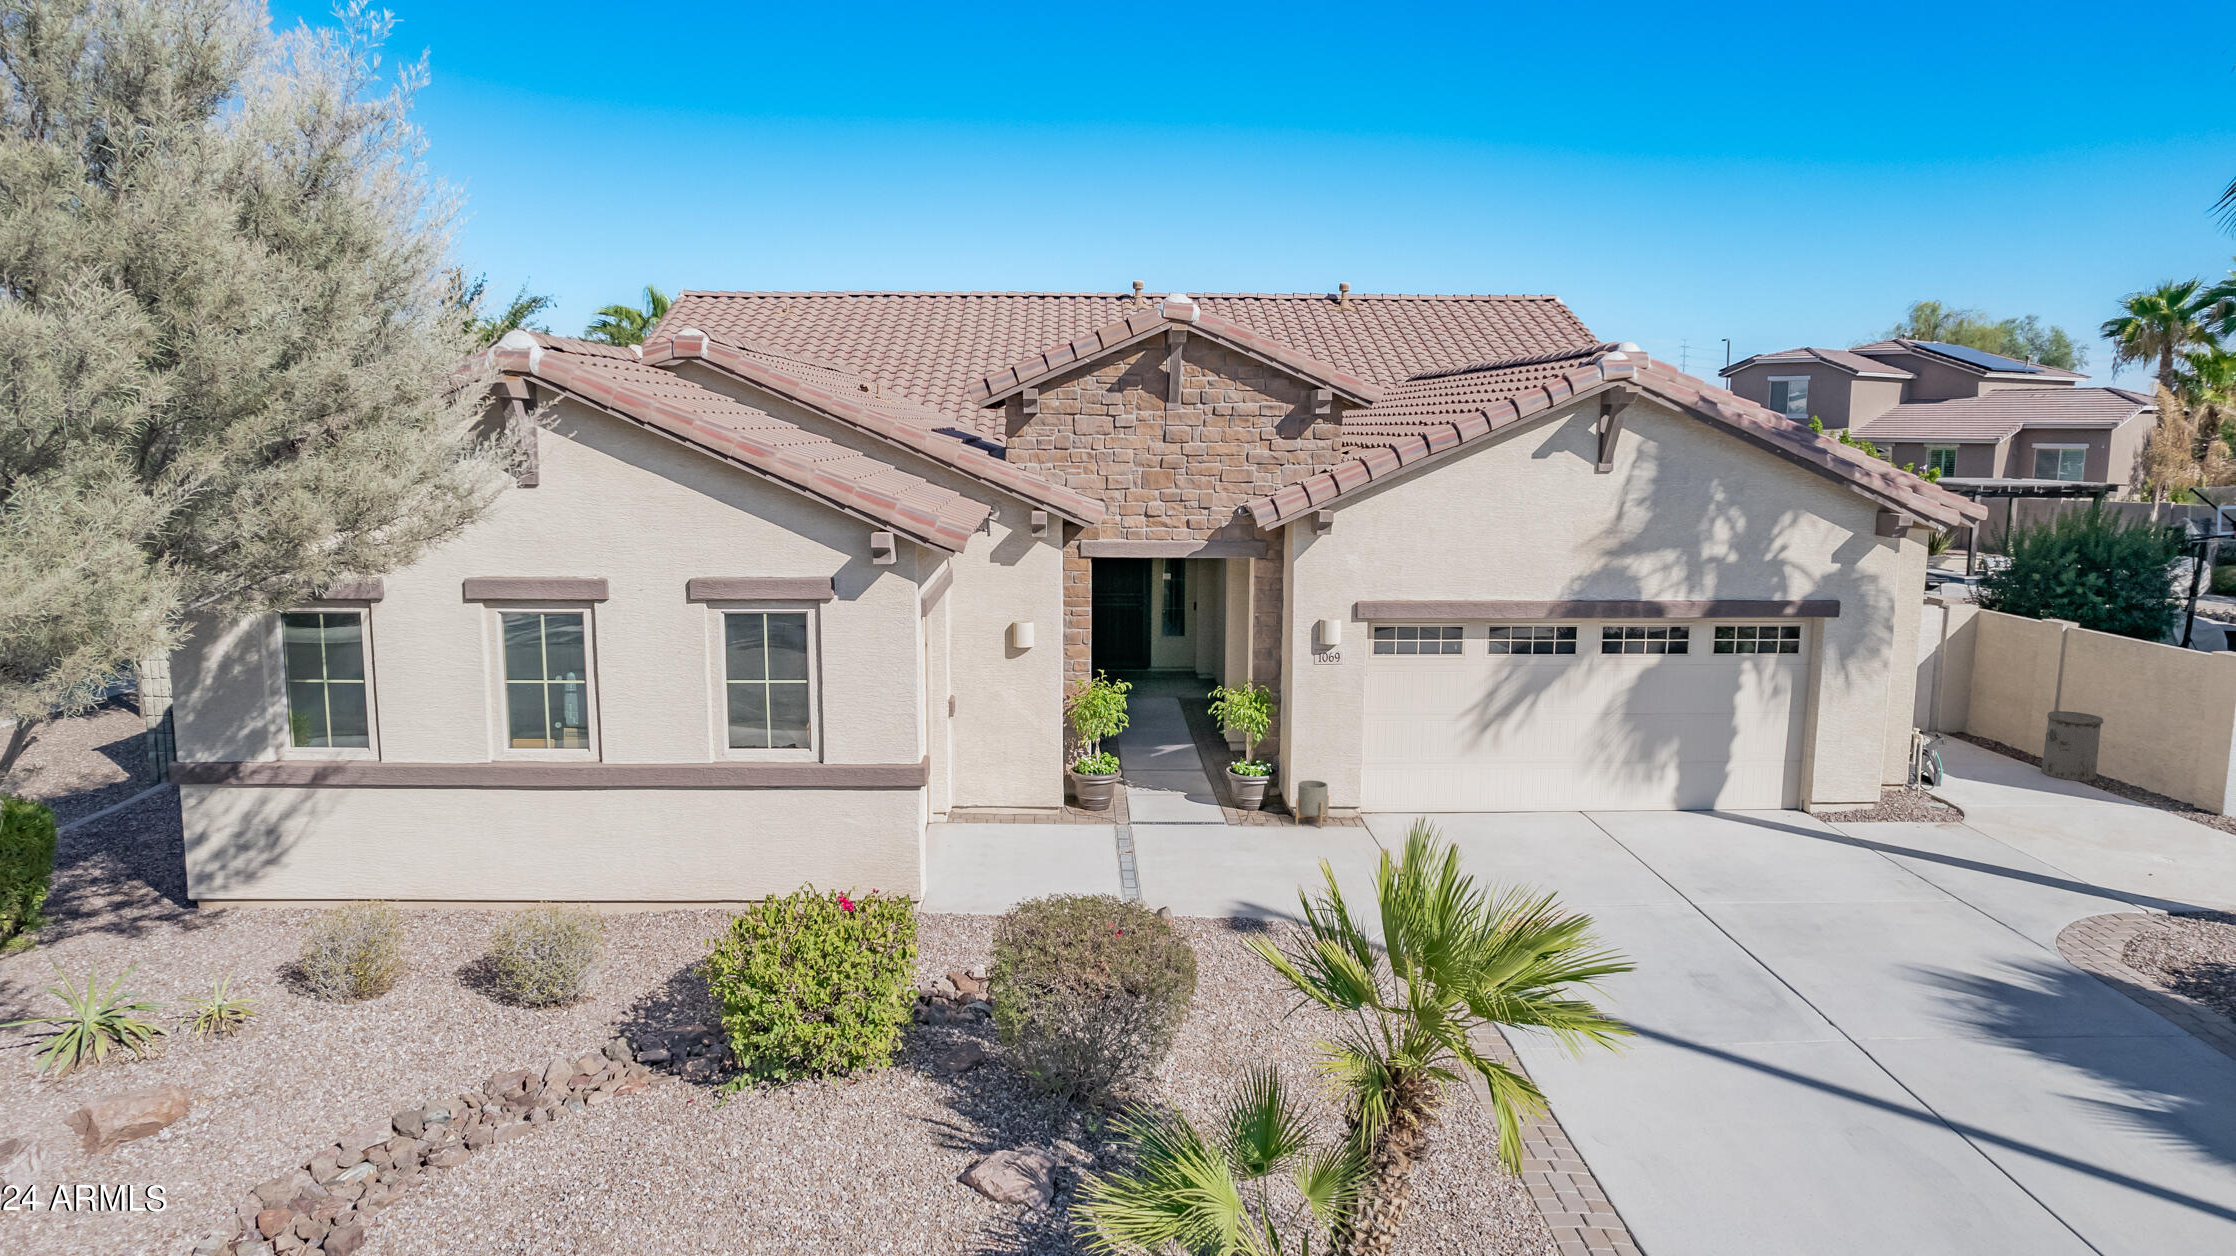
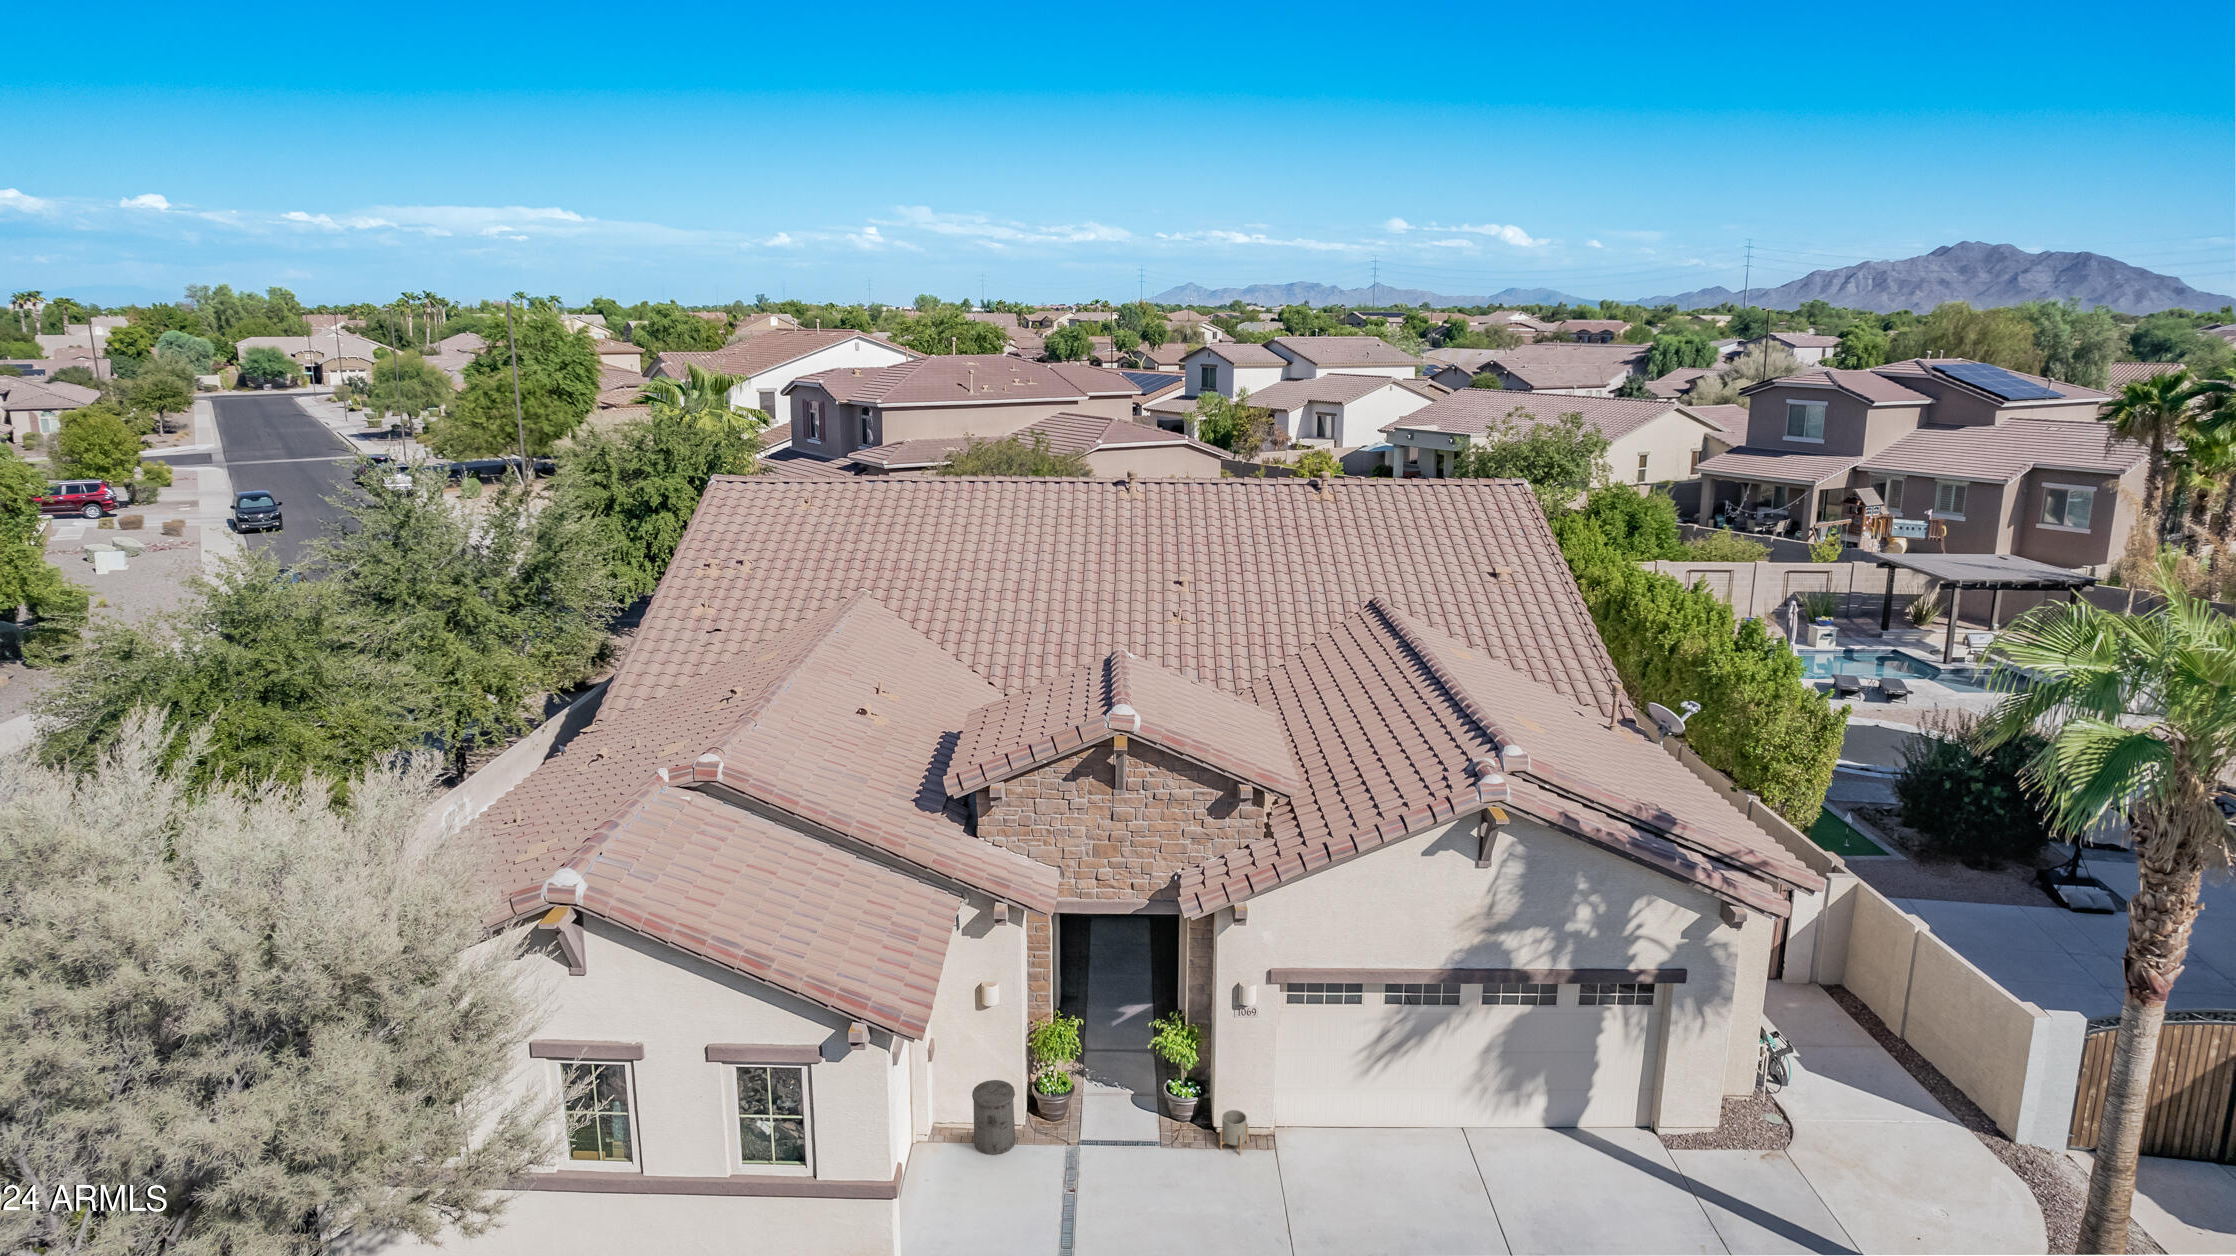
trash can: present [2041,711,2103,781] -> present [972,1080,1016,1155]

